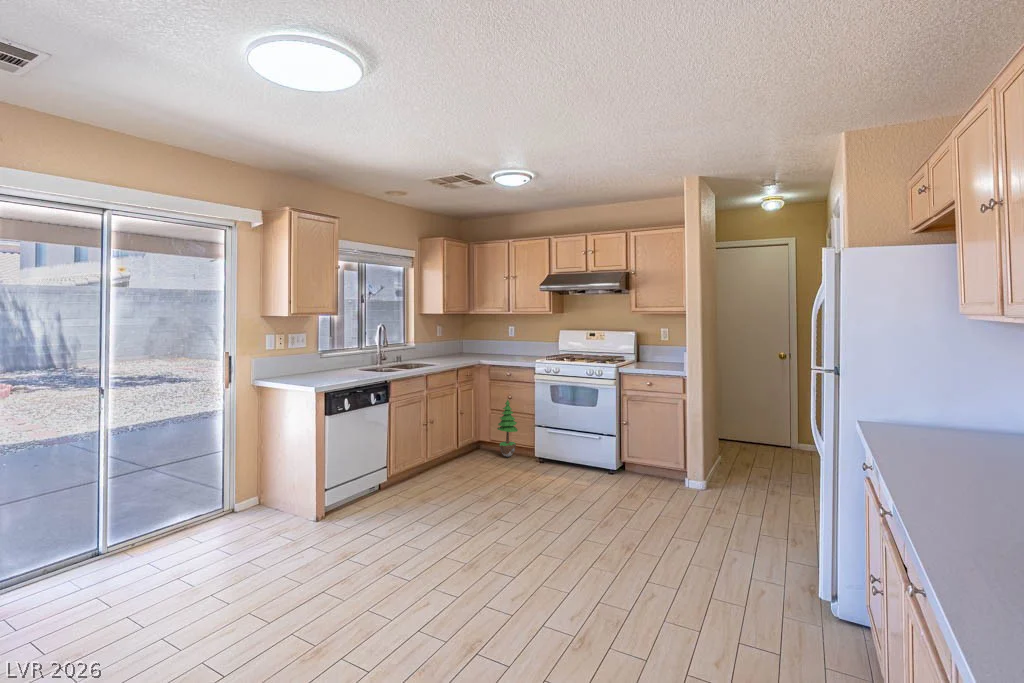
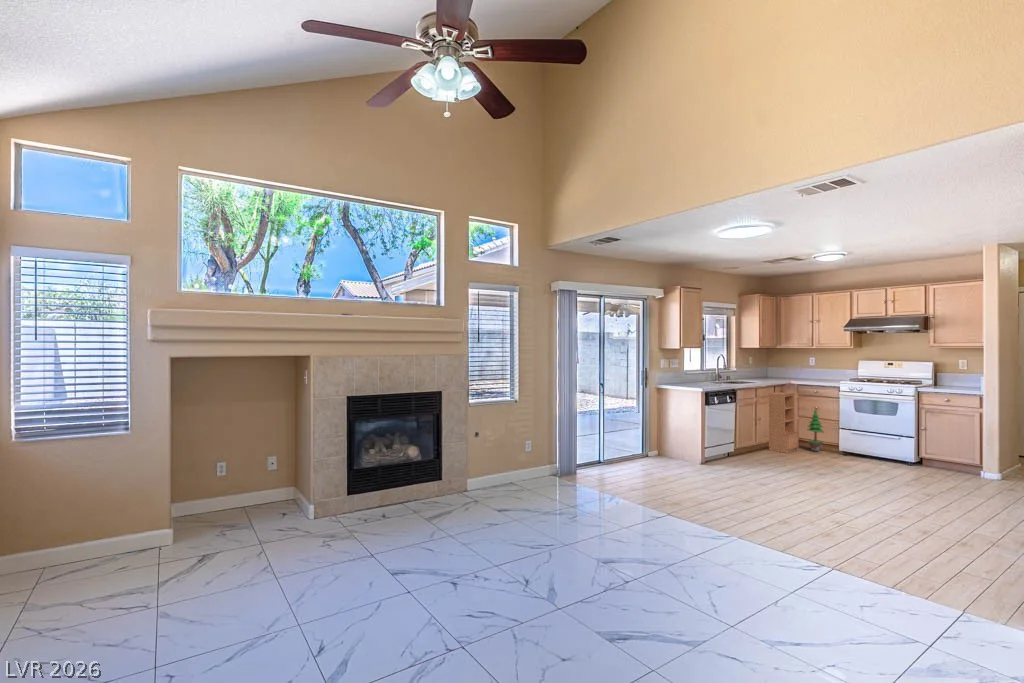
bookcase: none [447,378,487,466] -> present [769,392,799,453]

